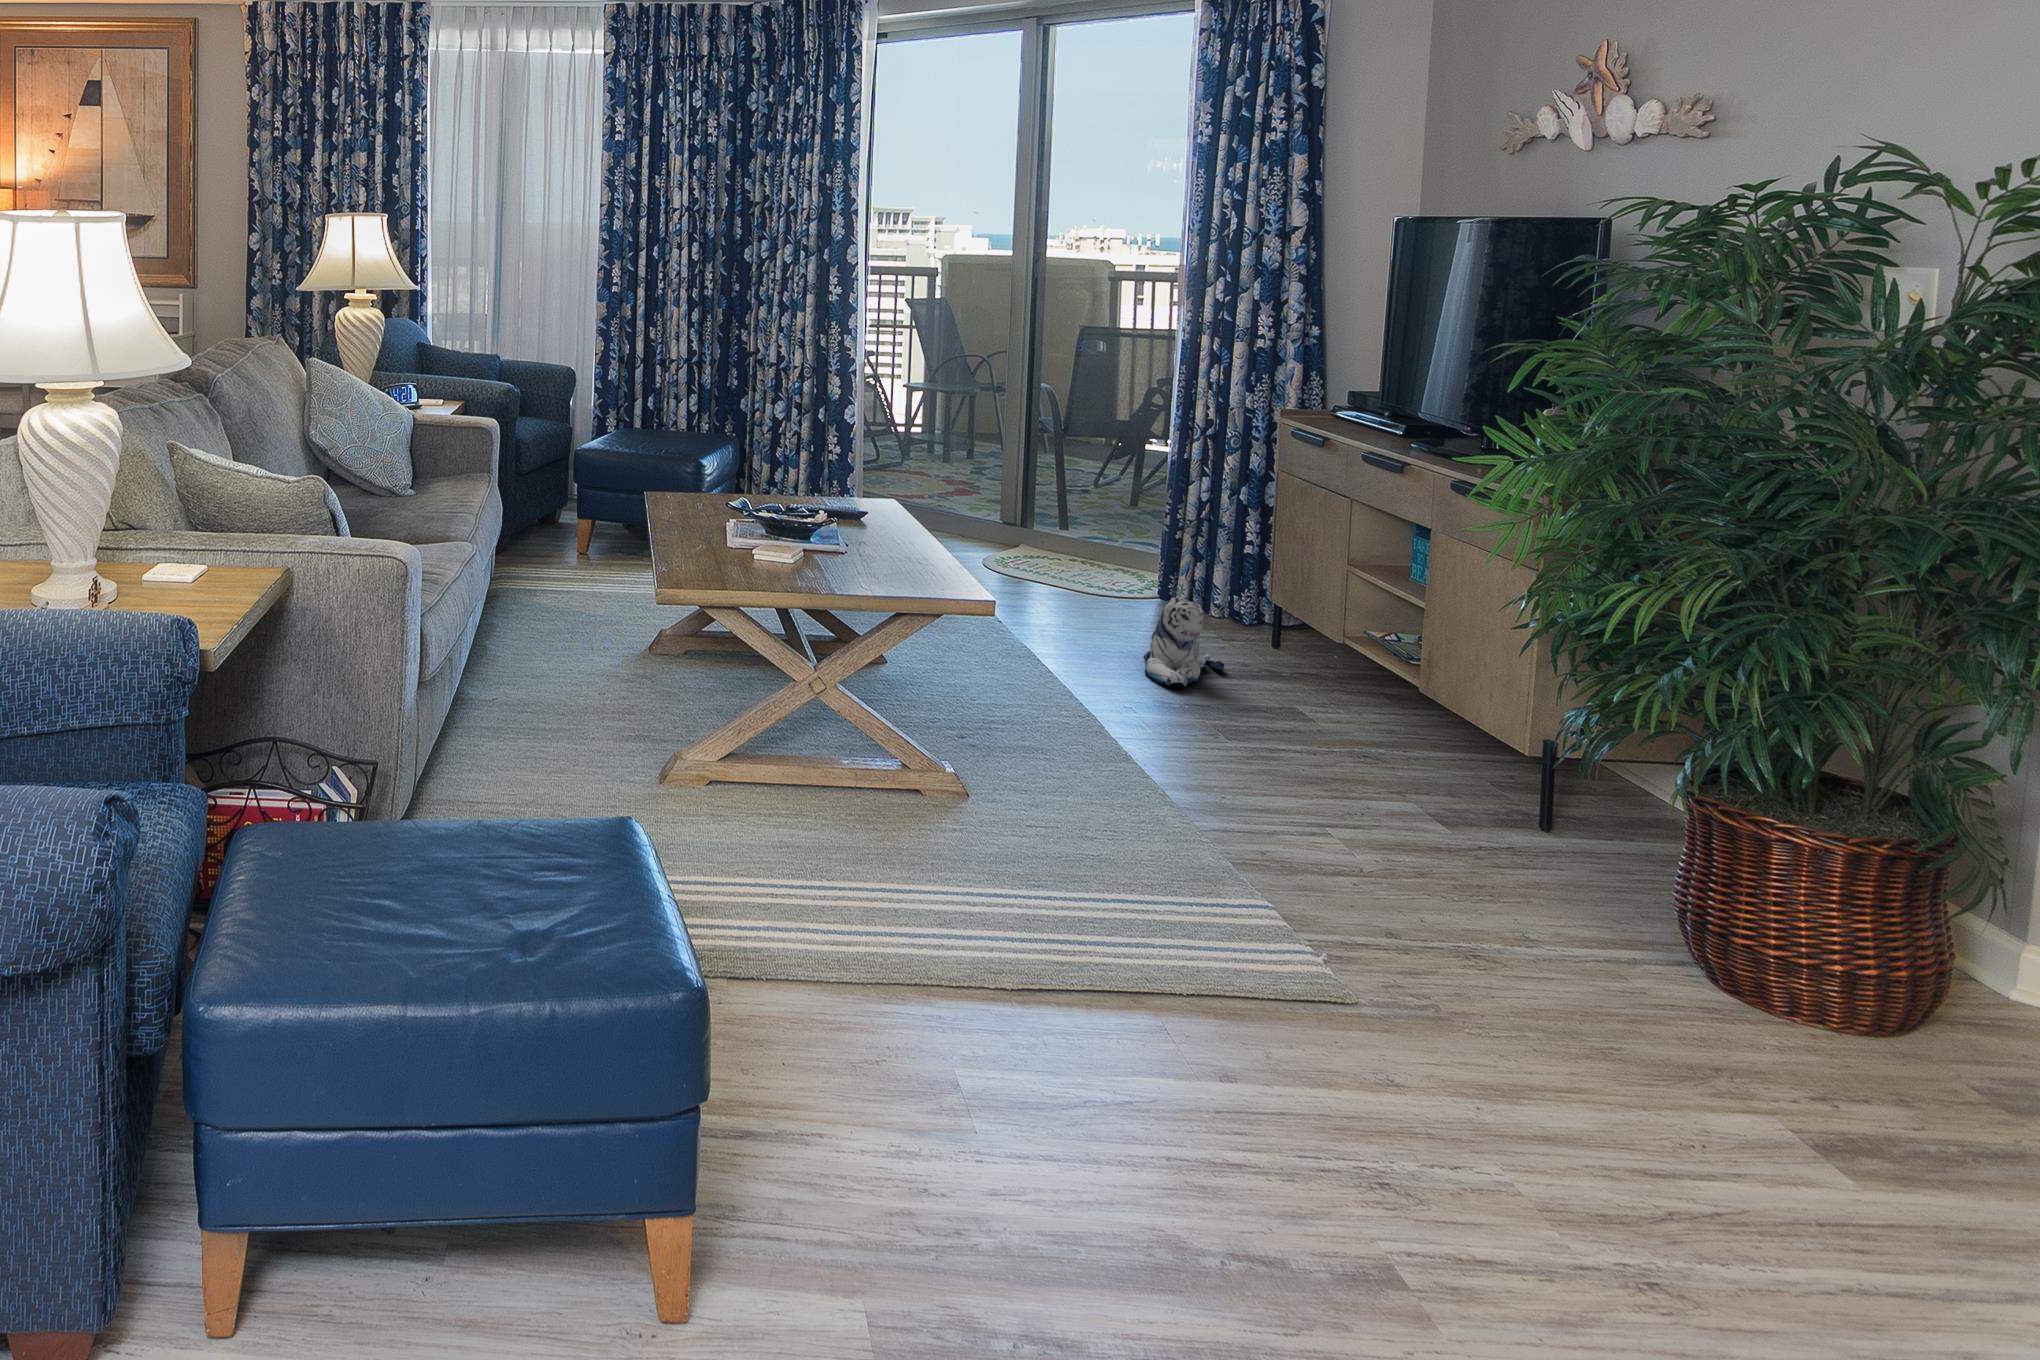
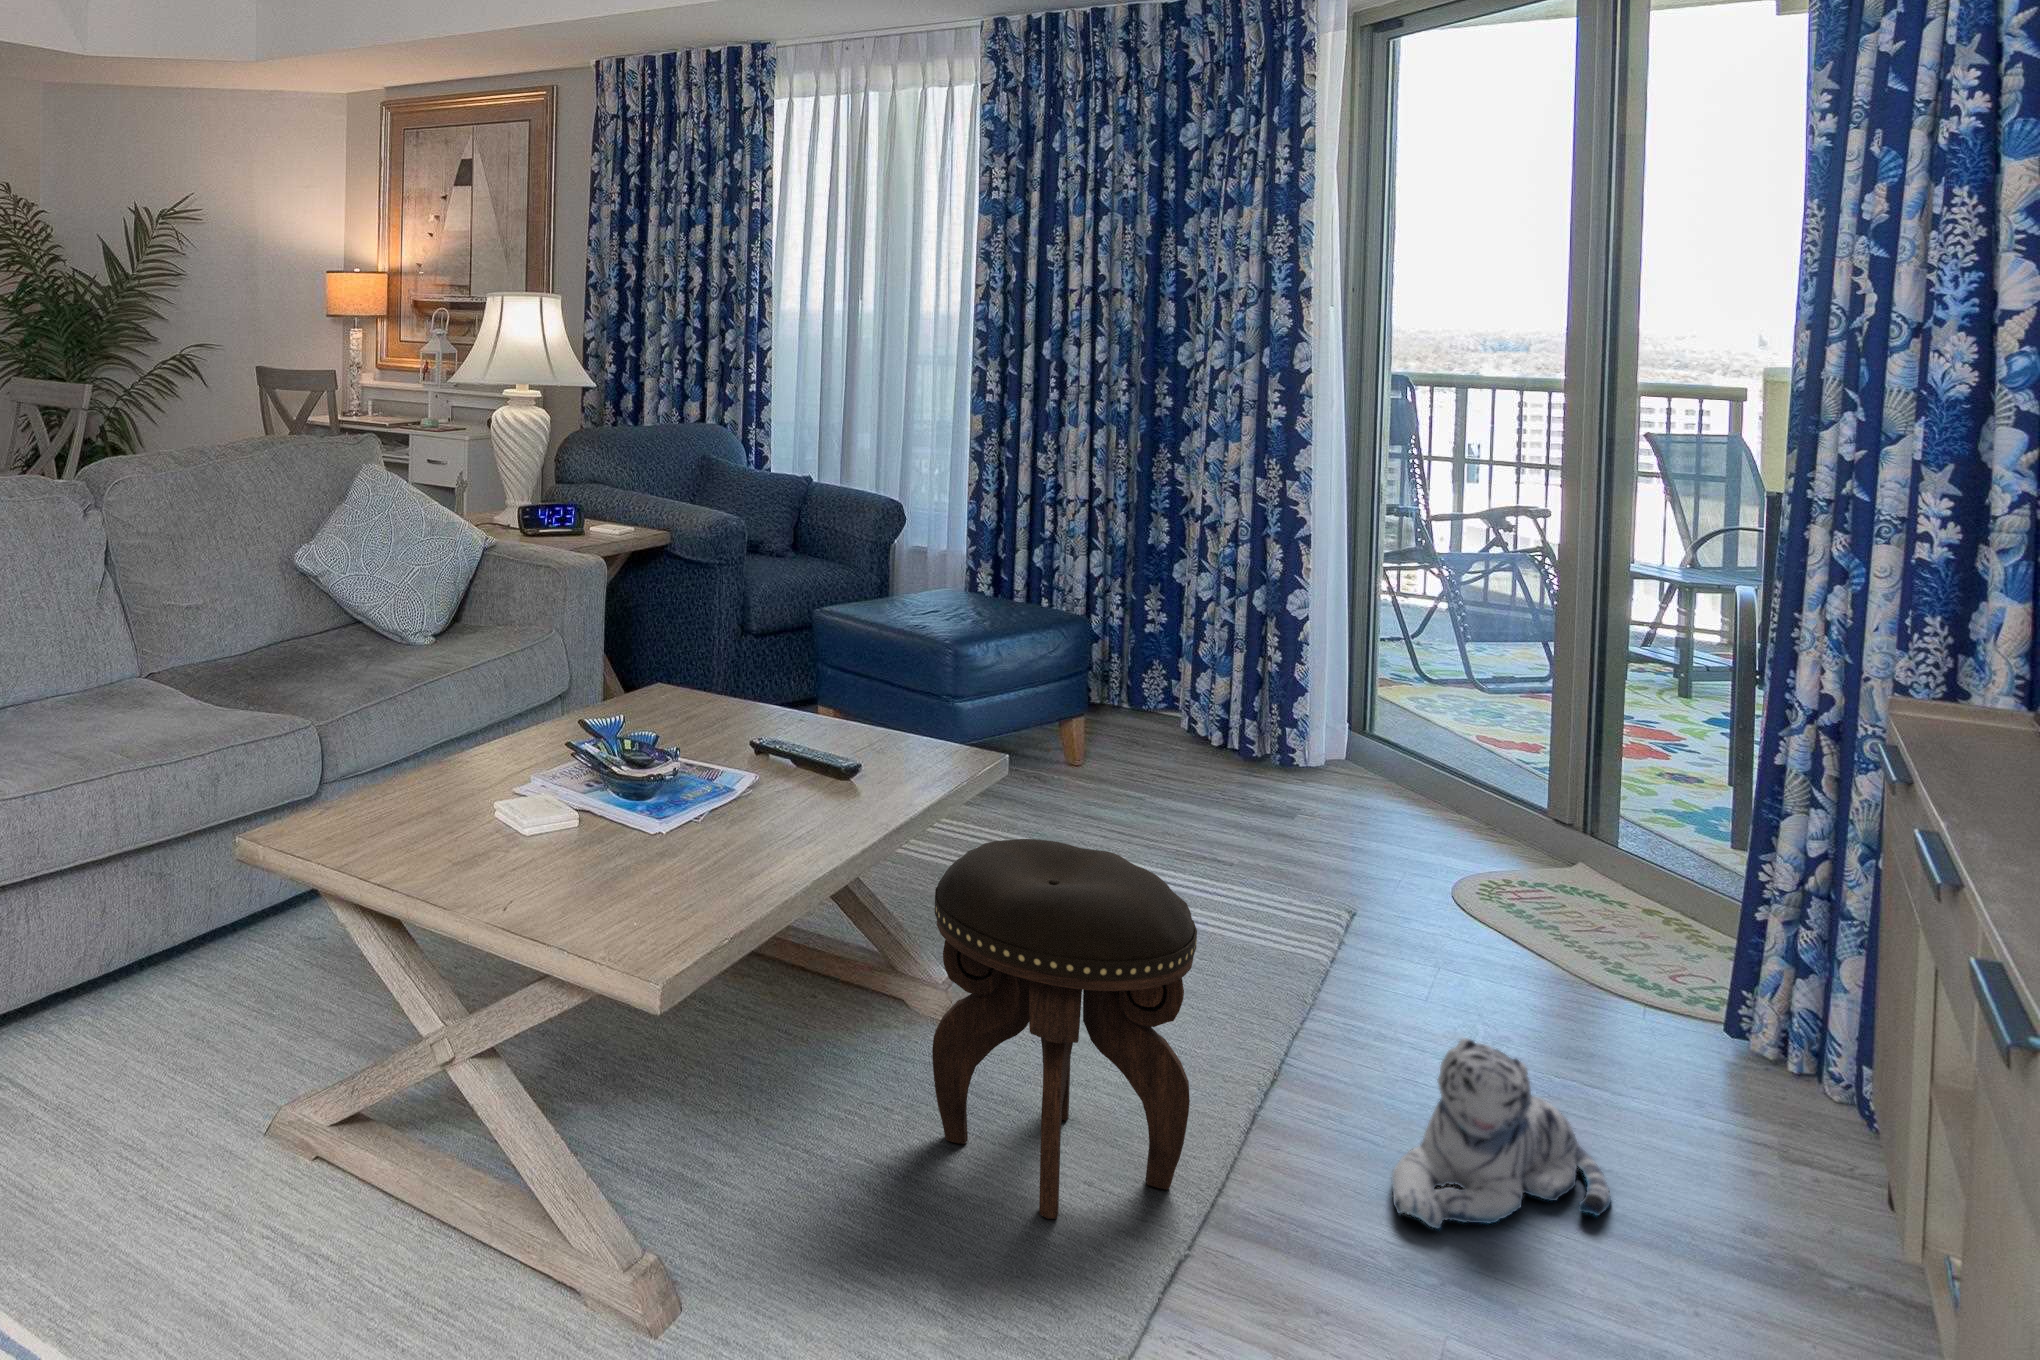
footstool: none [967,533,1110,720] -> present [932,839,1197,1219]

